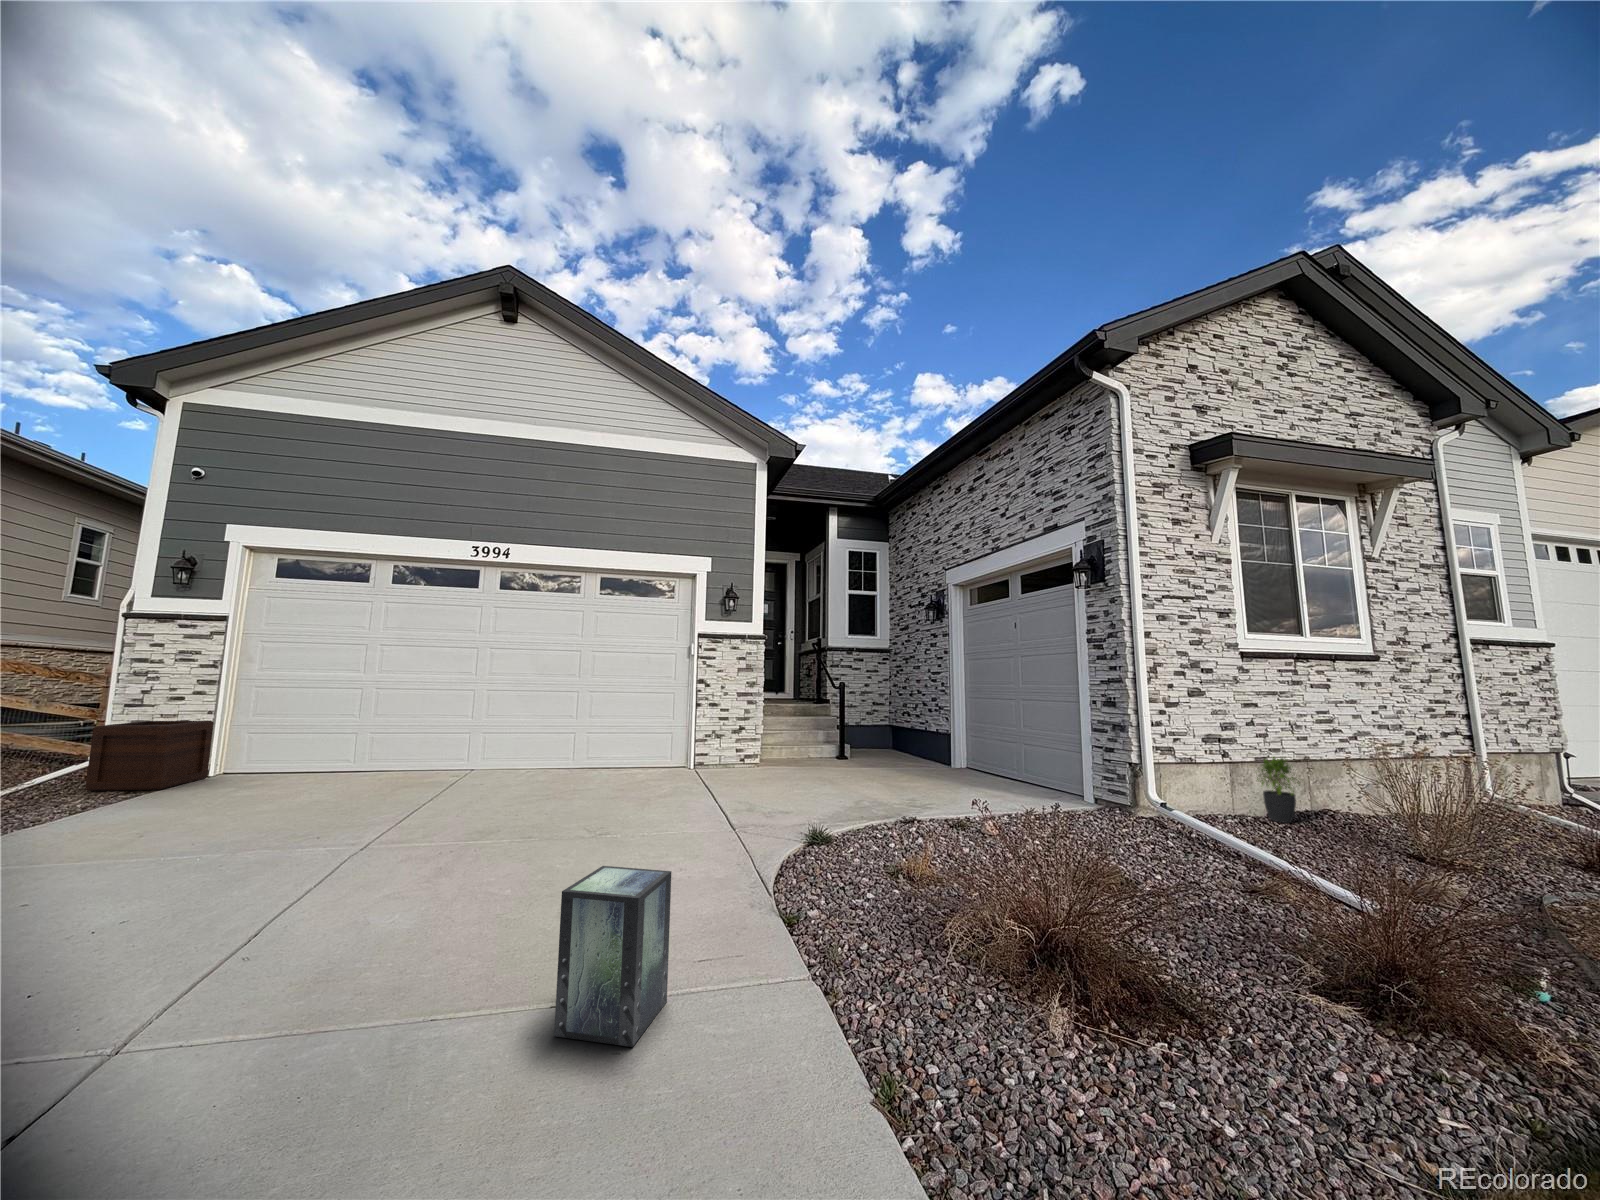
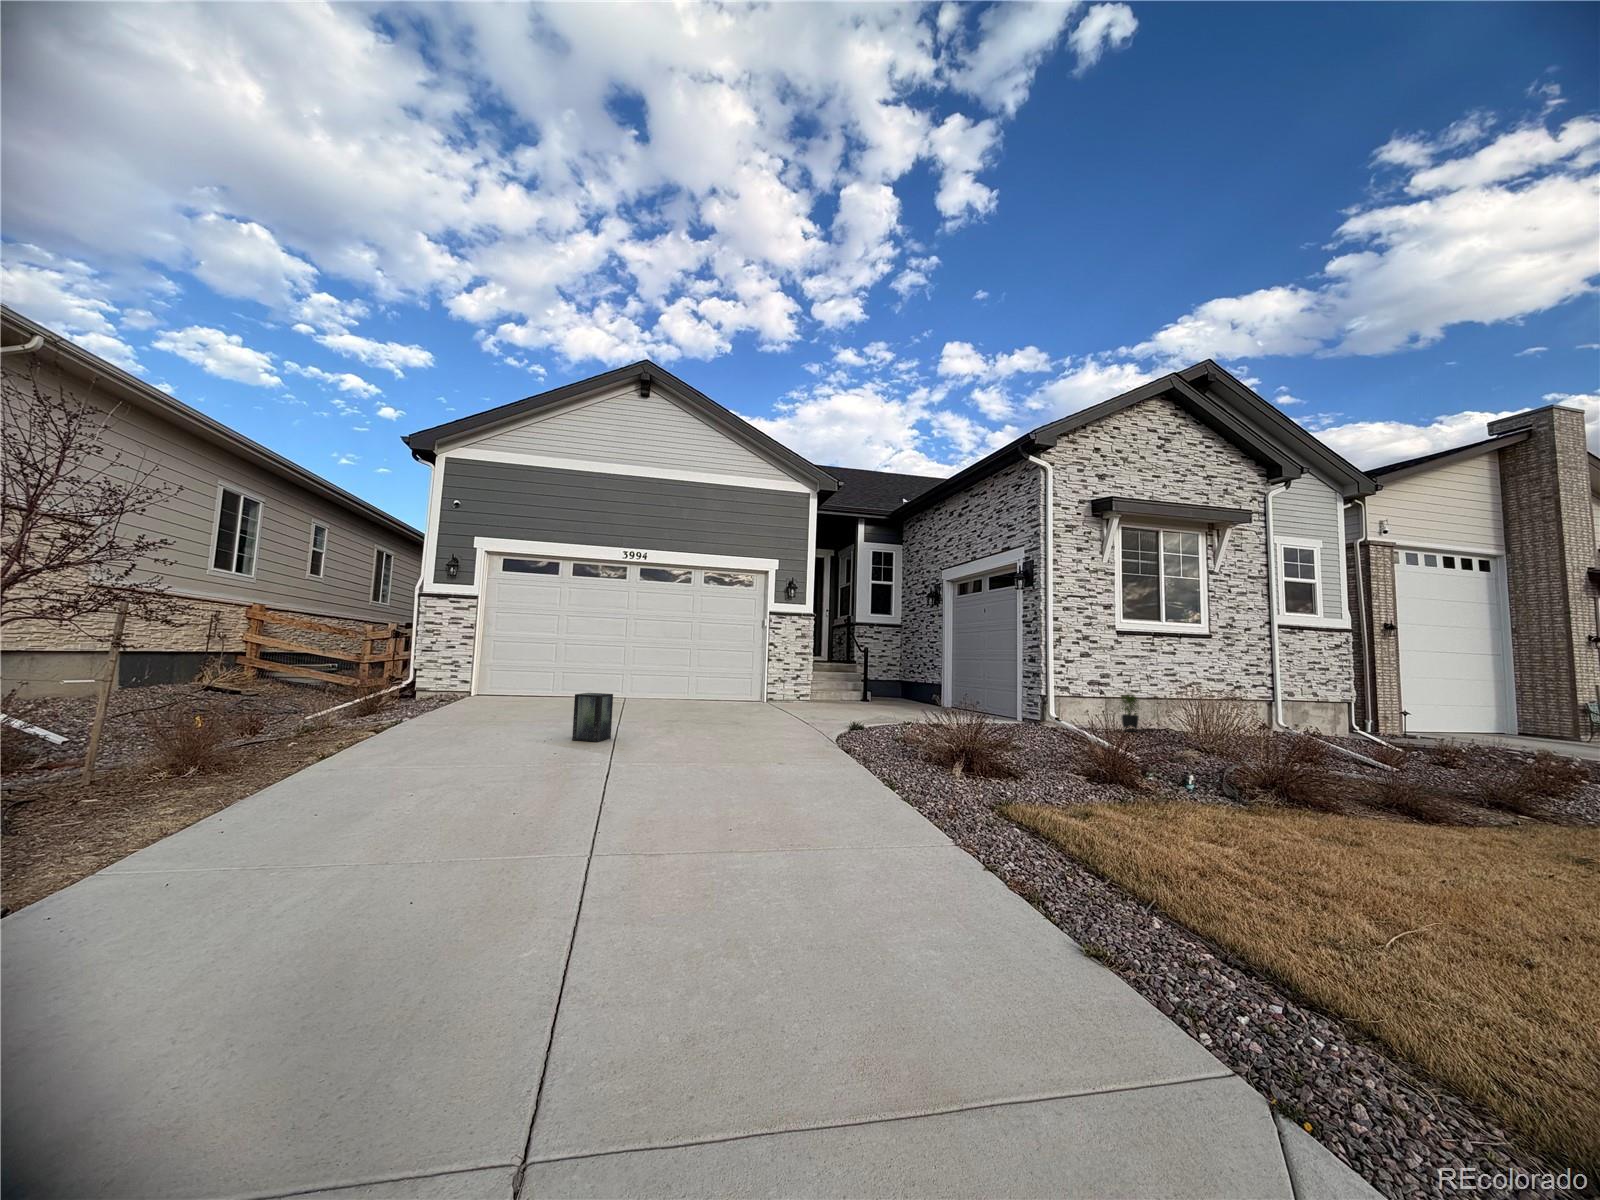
wooden crate: present [85,721,213,791] -> none [420,660,474,700]
storage box: present [554,866,671,1047] -> present [572,693,613,742]

